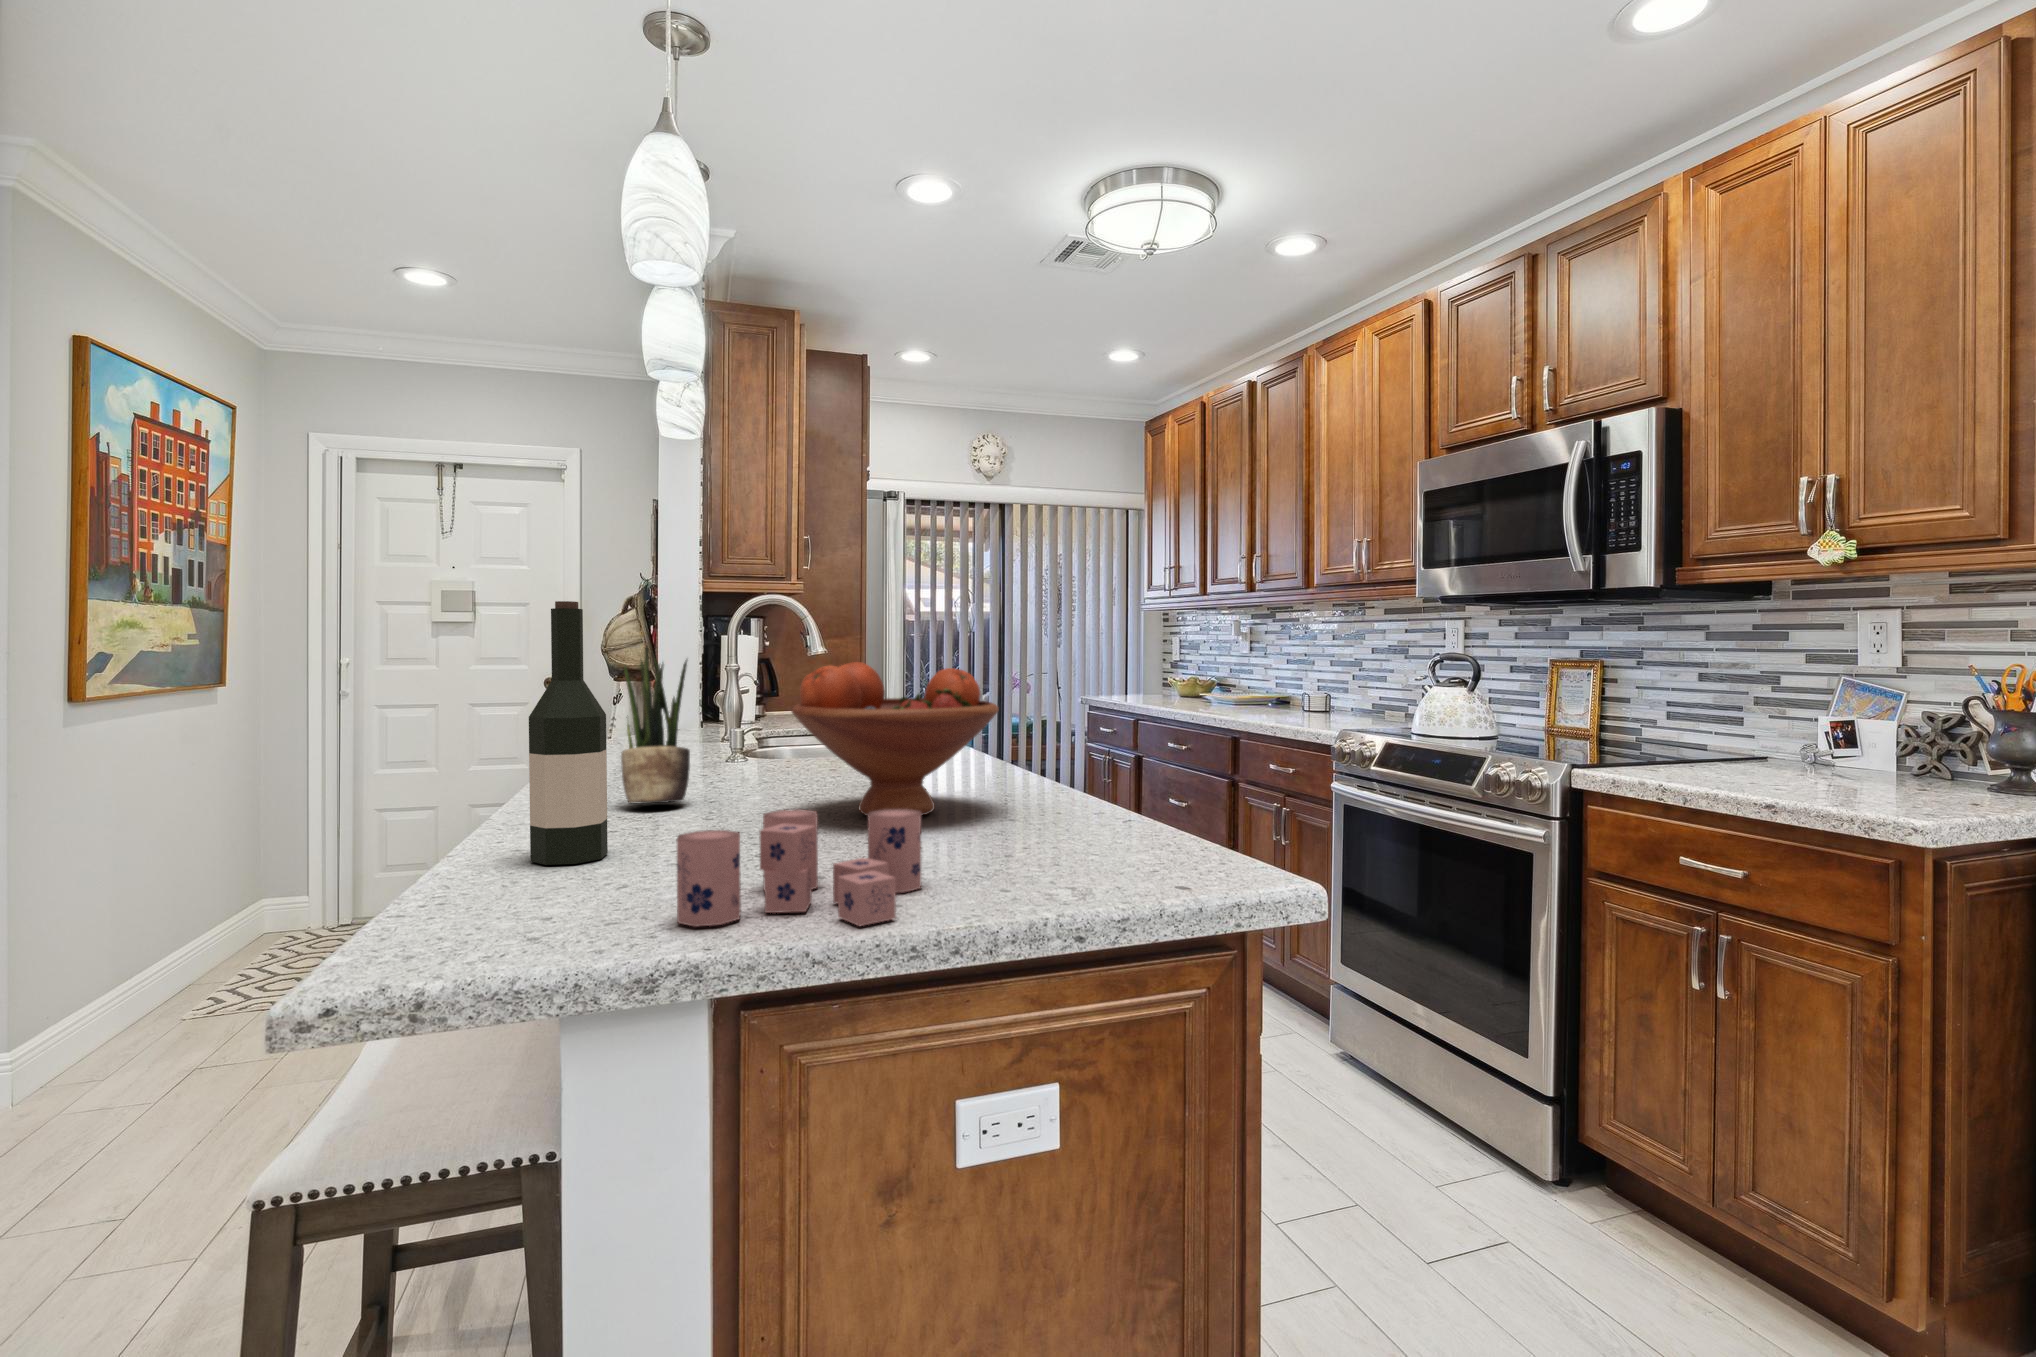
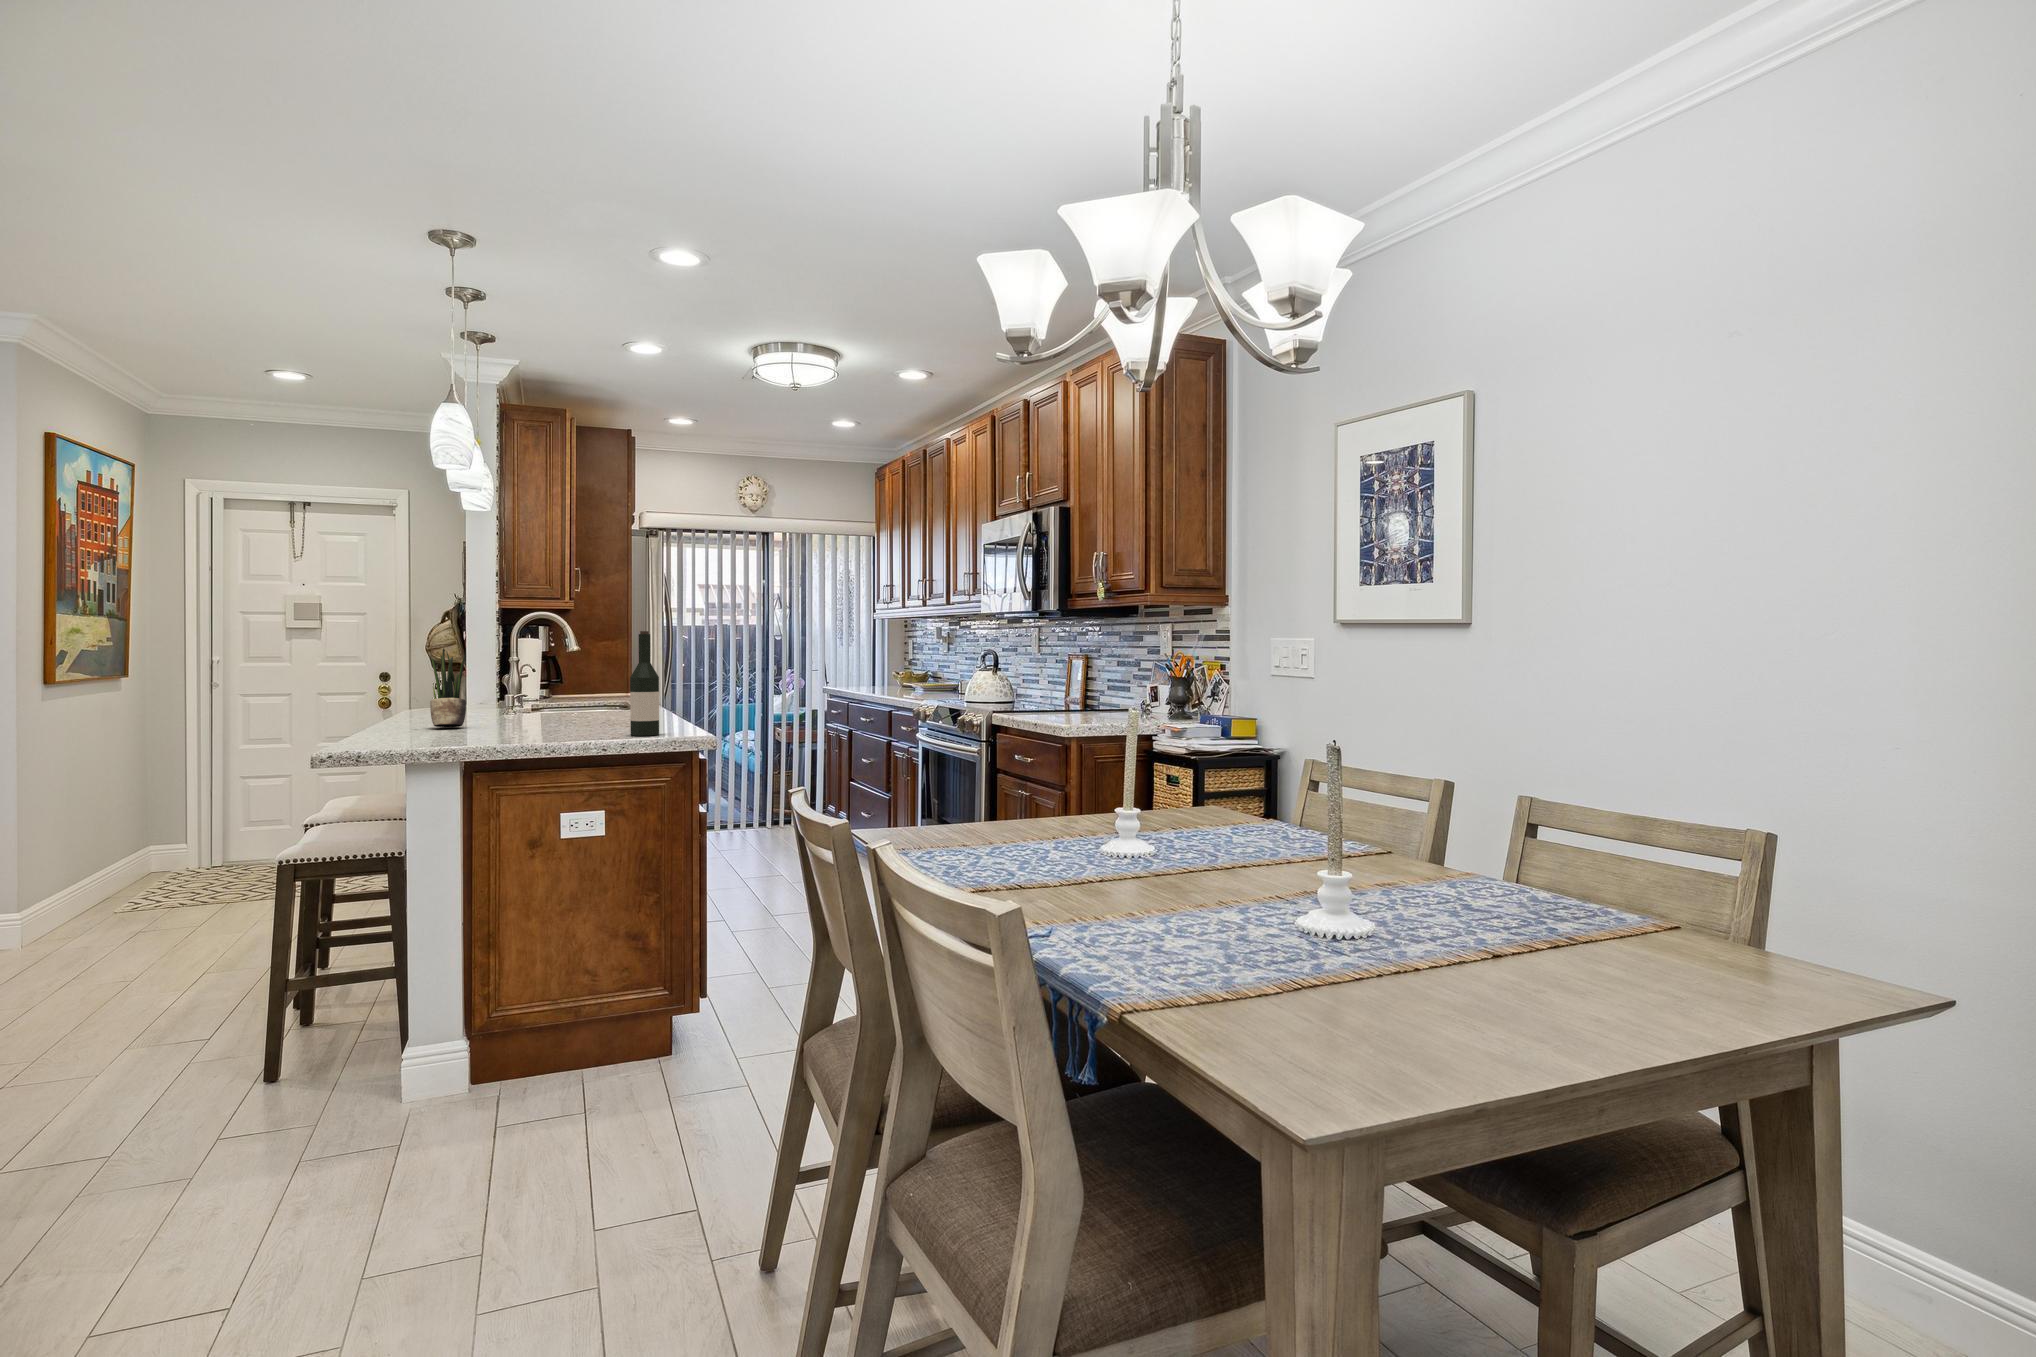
wine bottle: present [529,601,608,865] -> present [630,631,659,736]
fruit bowl: present [792,662,999,816] -> none [513,657,618,730]
candle: present [677,809,921,926] -> none [445,714,548,748]

